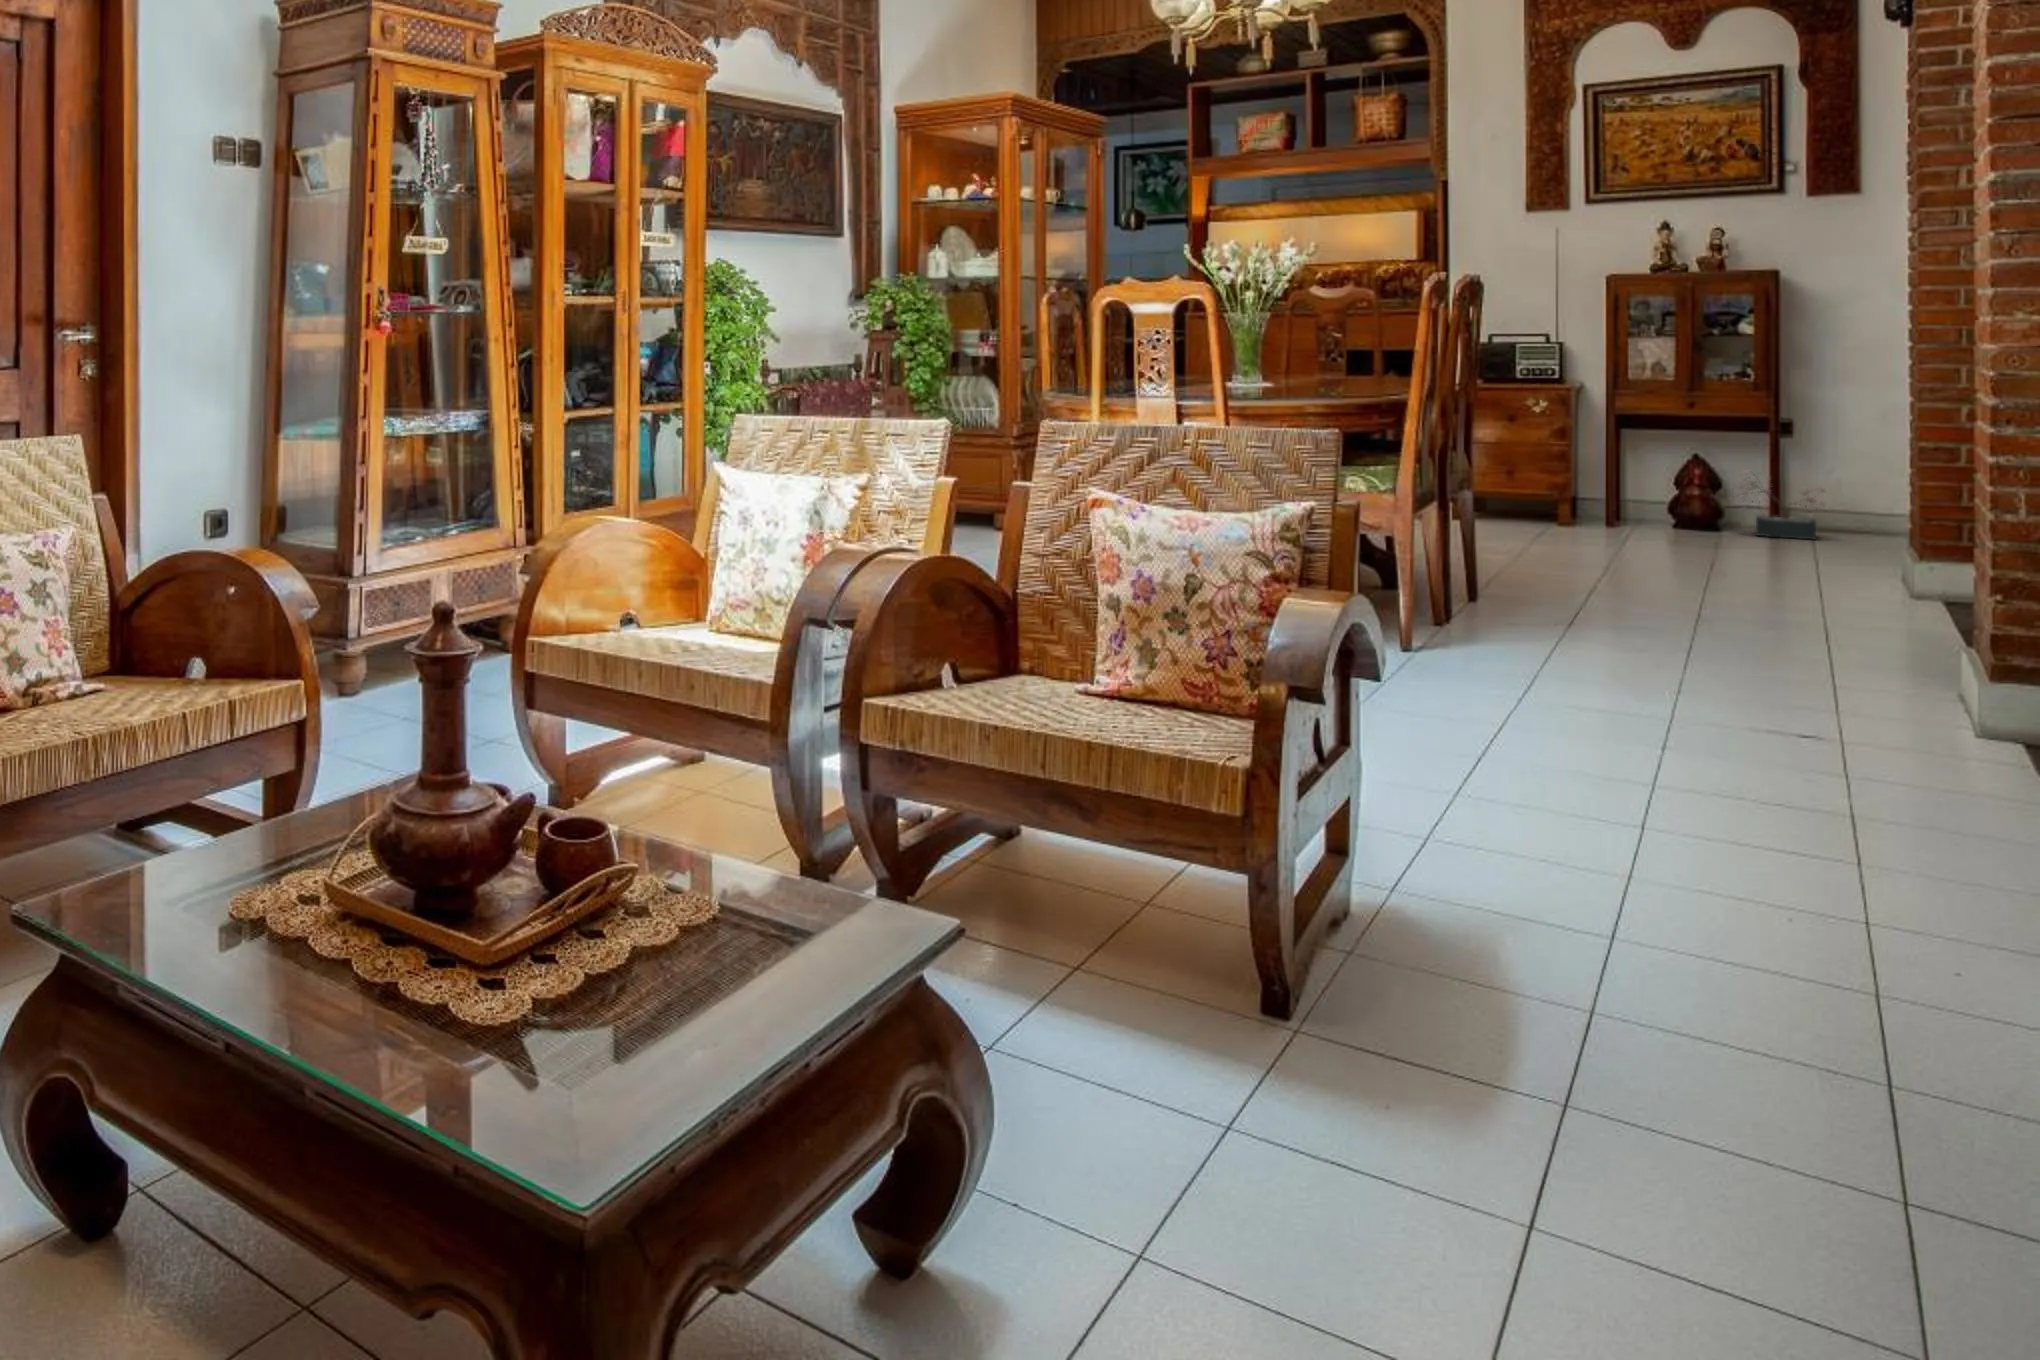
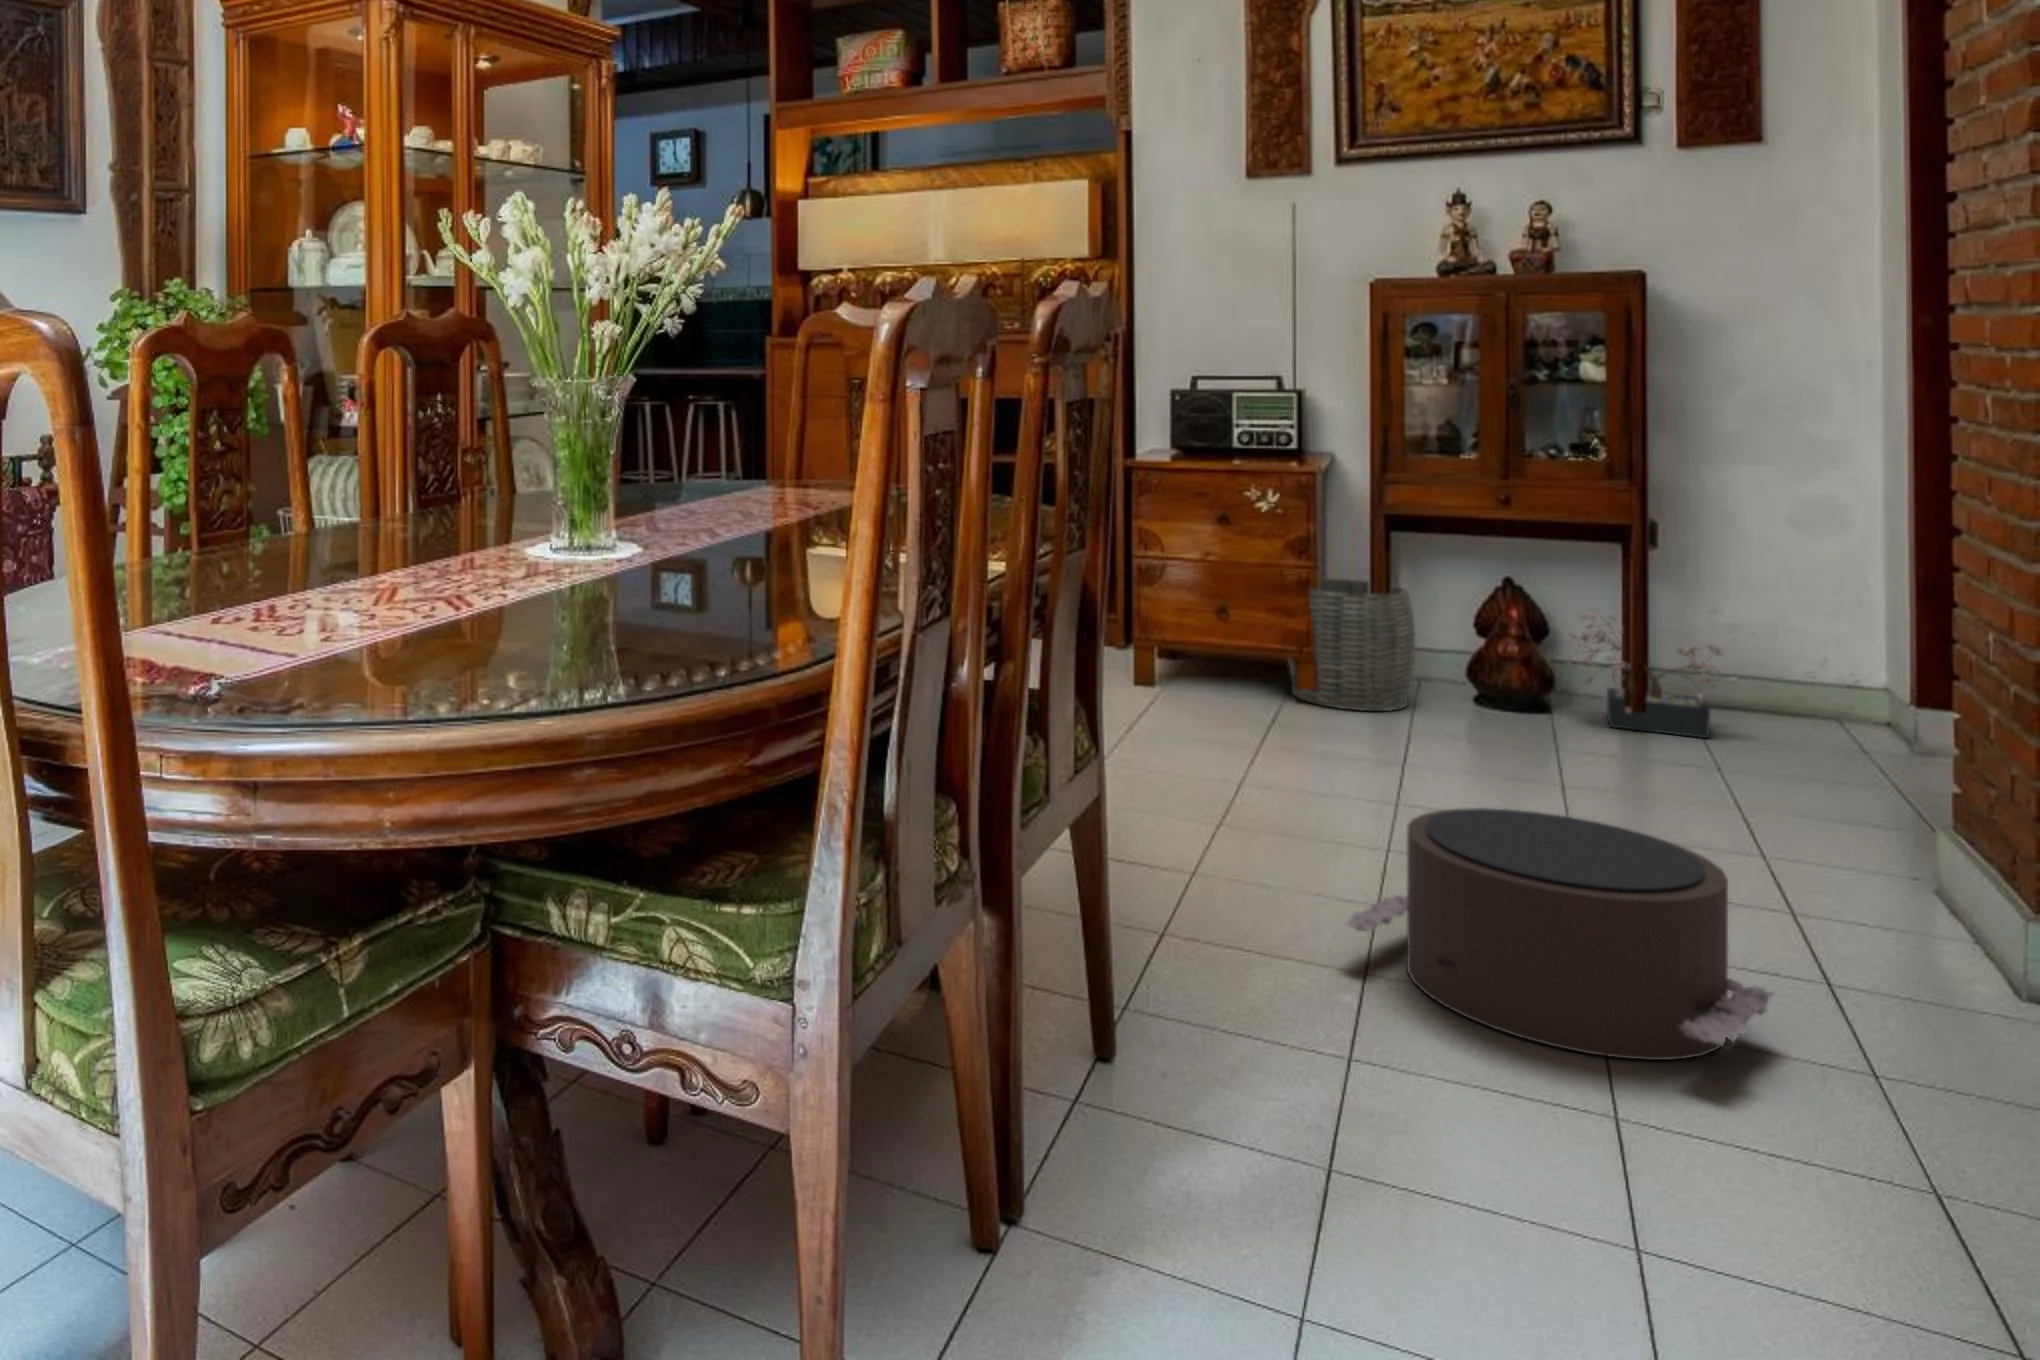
woven basket: none [1551,456,1635,530] -> present [1288,579,1415,711]
pouf: none [1594,530,1793,615] -> present [1347,808,1773,1060]

